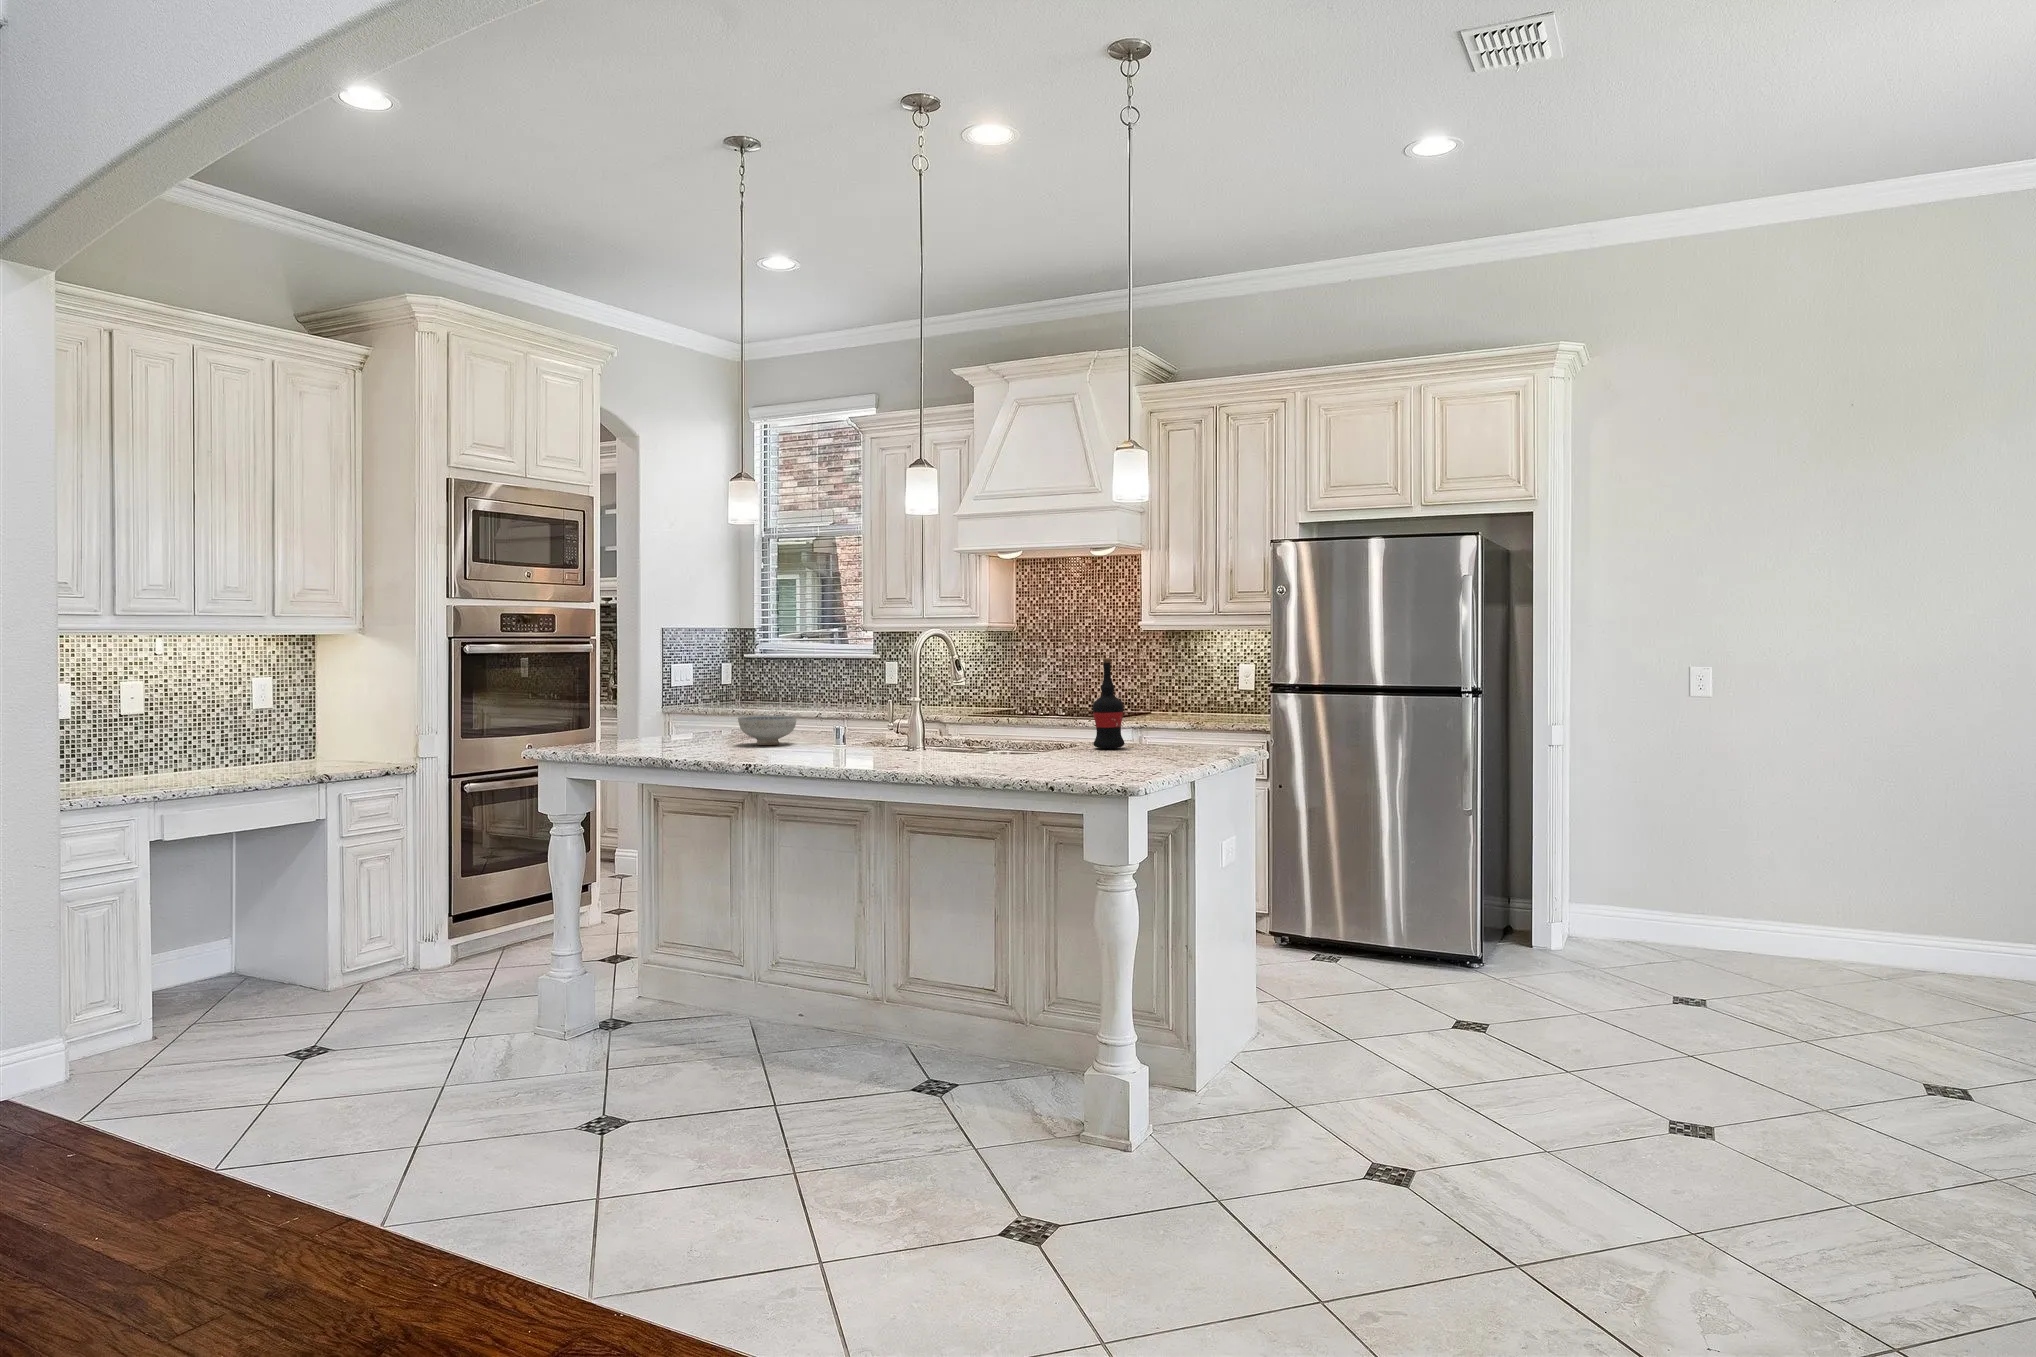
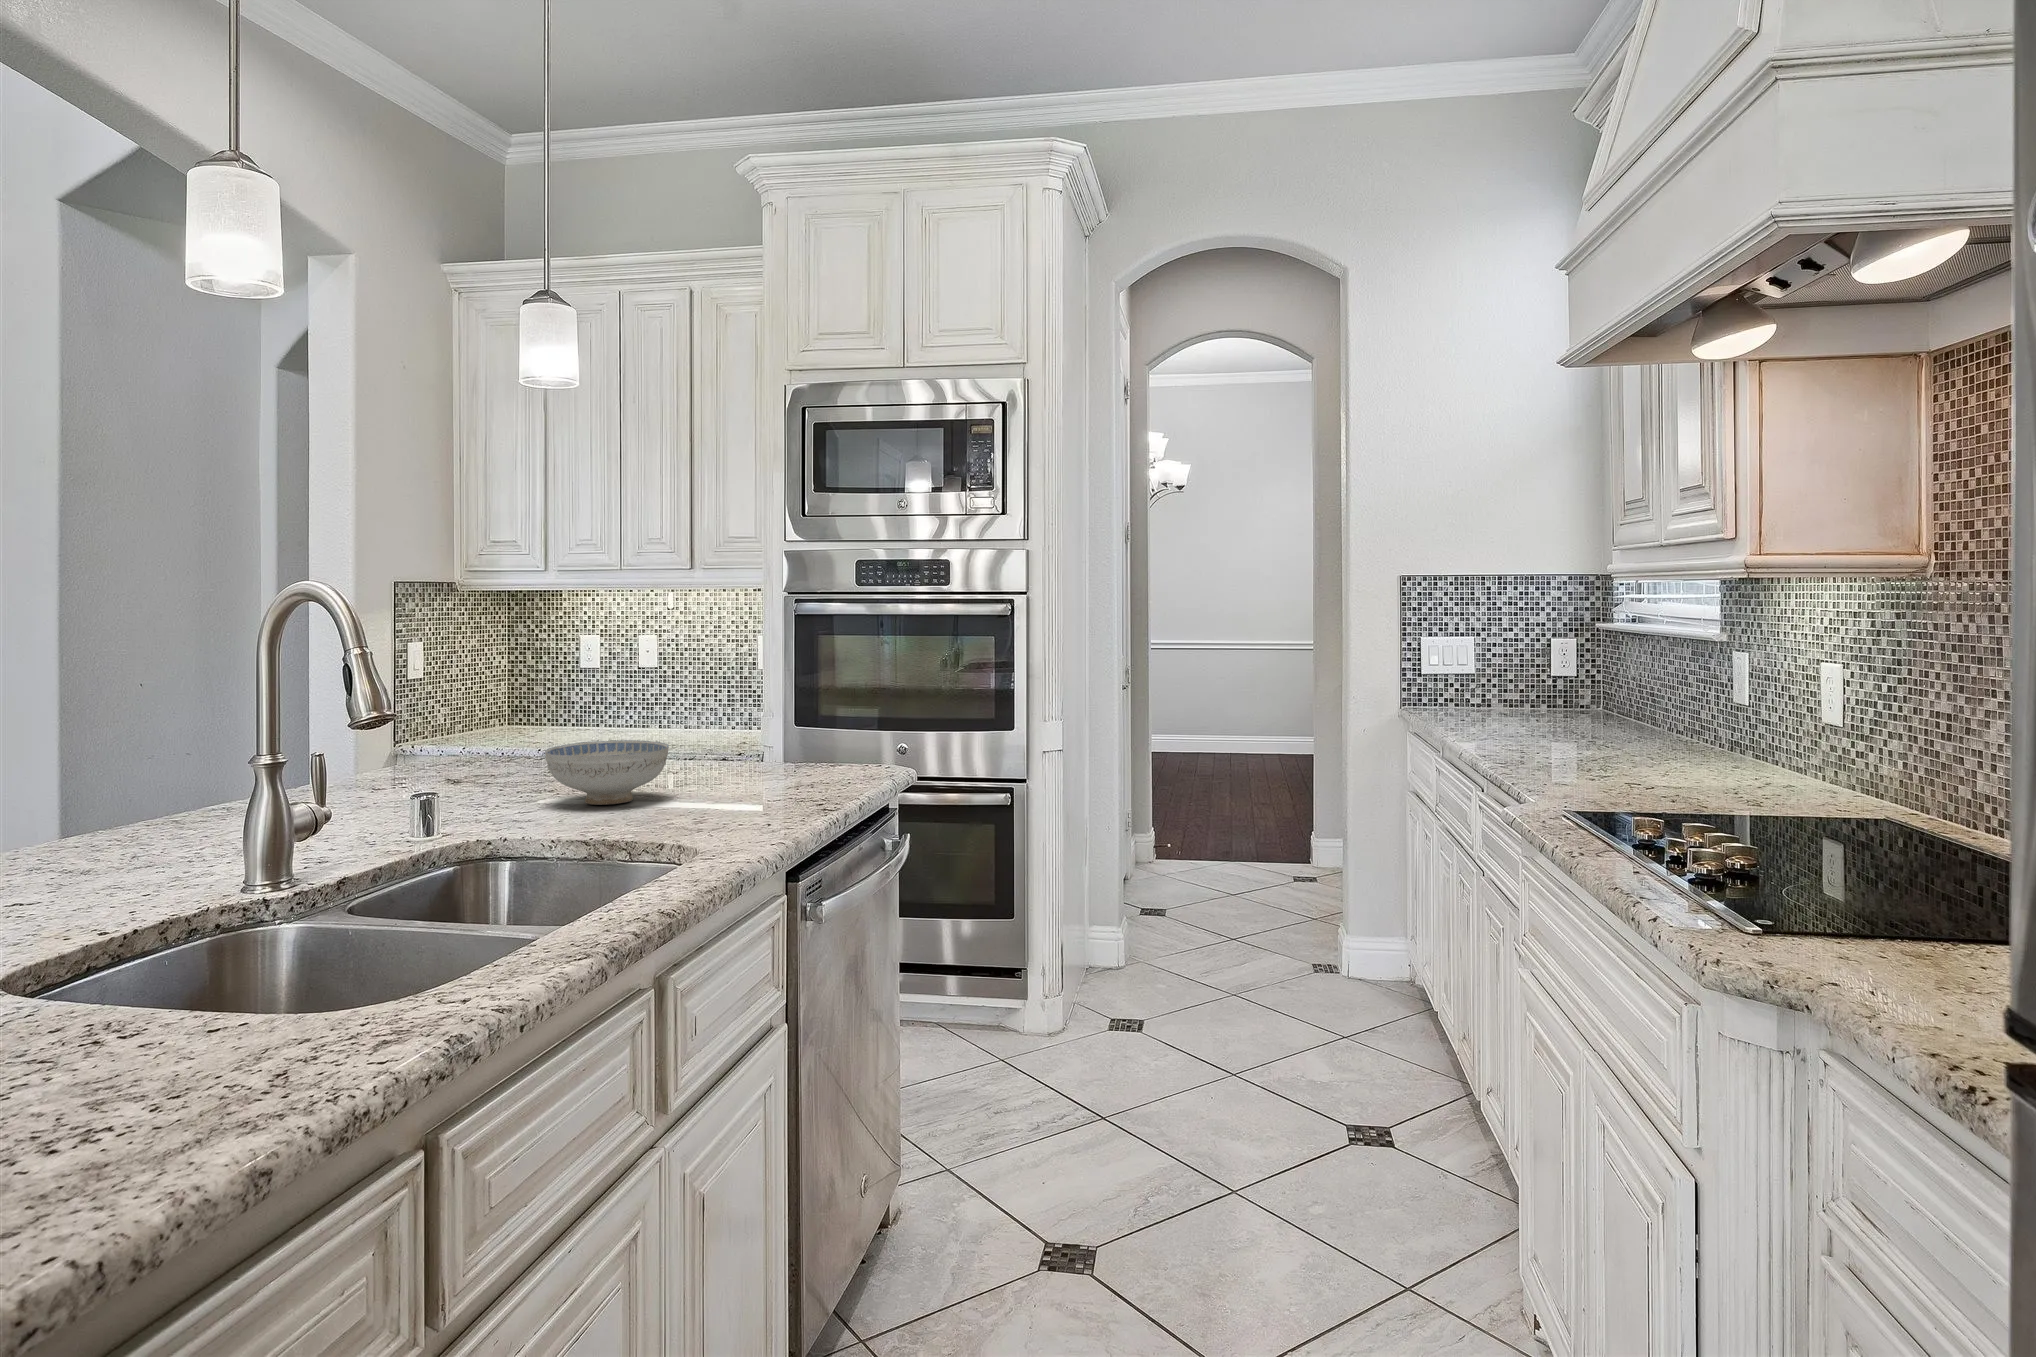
wine bottle: present [1093,658,1125,749] -> none [142,674,322,1096]

